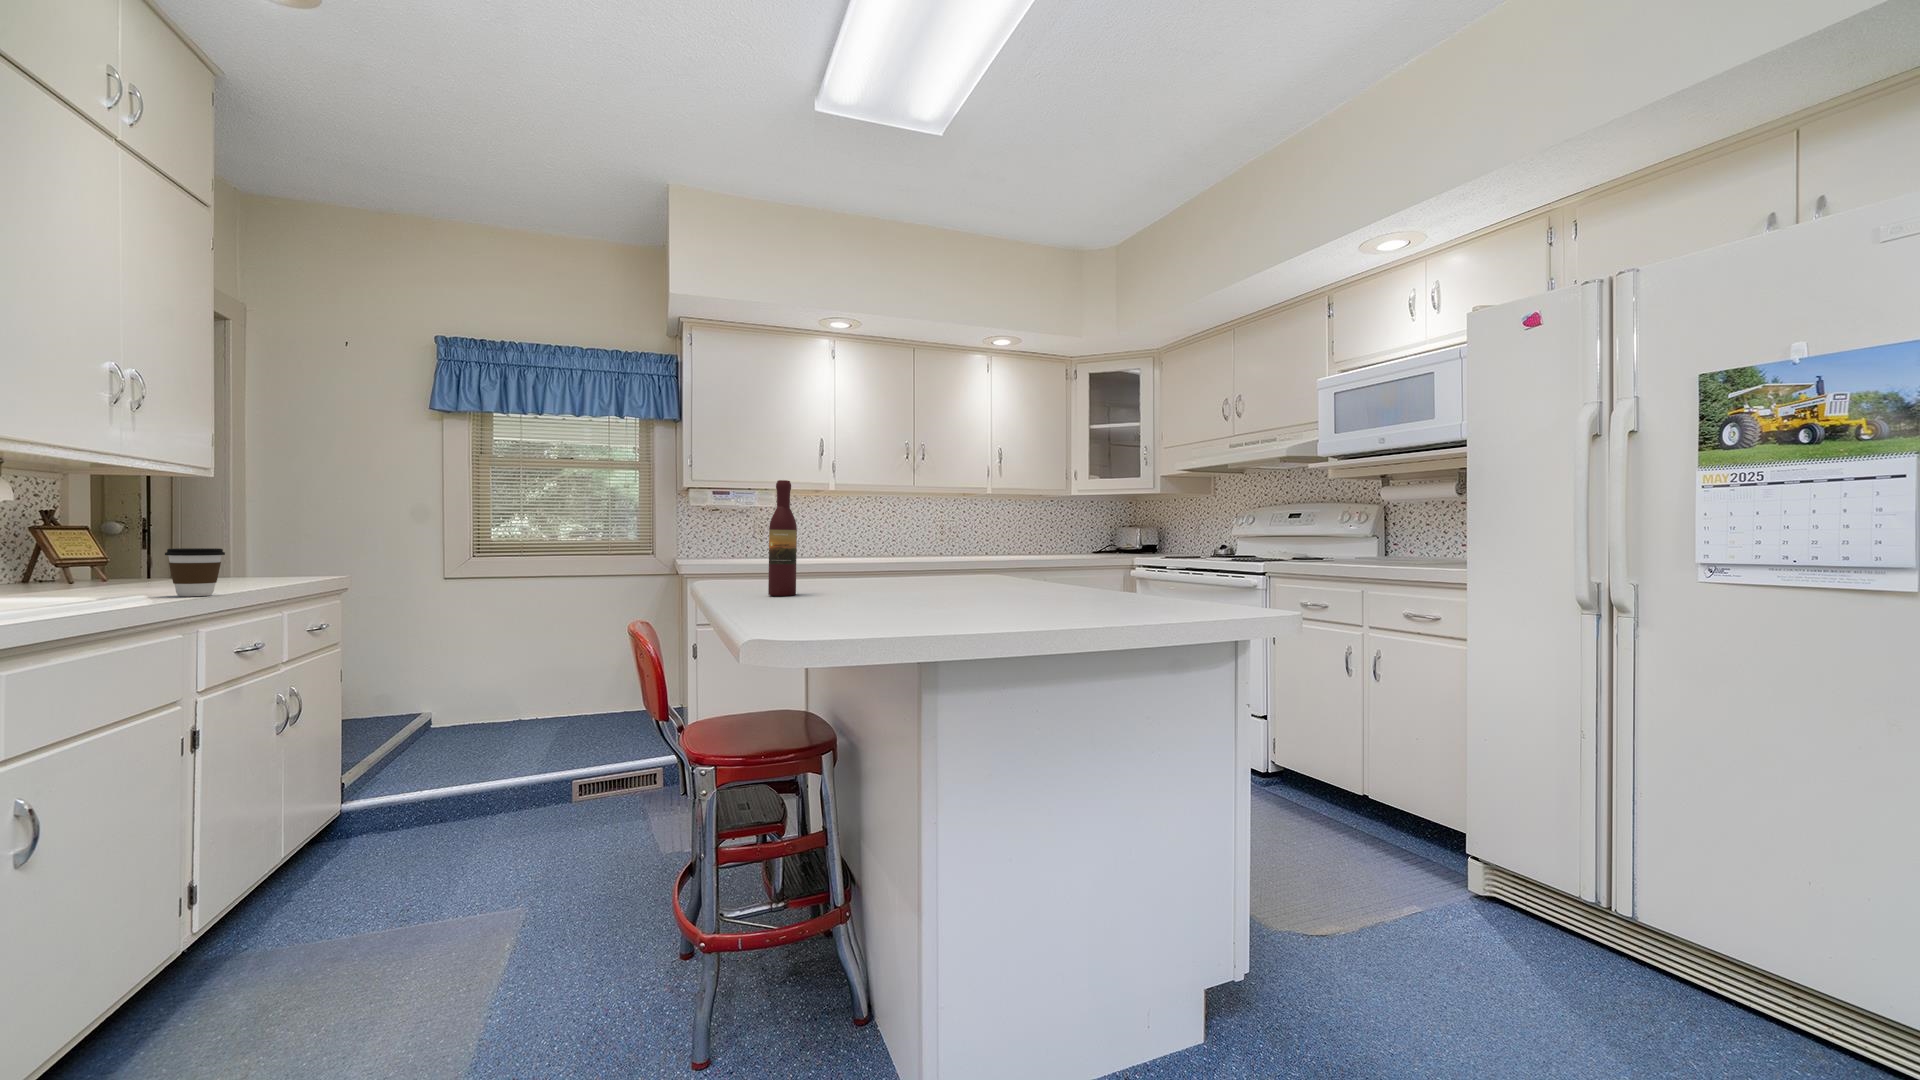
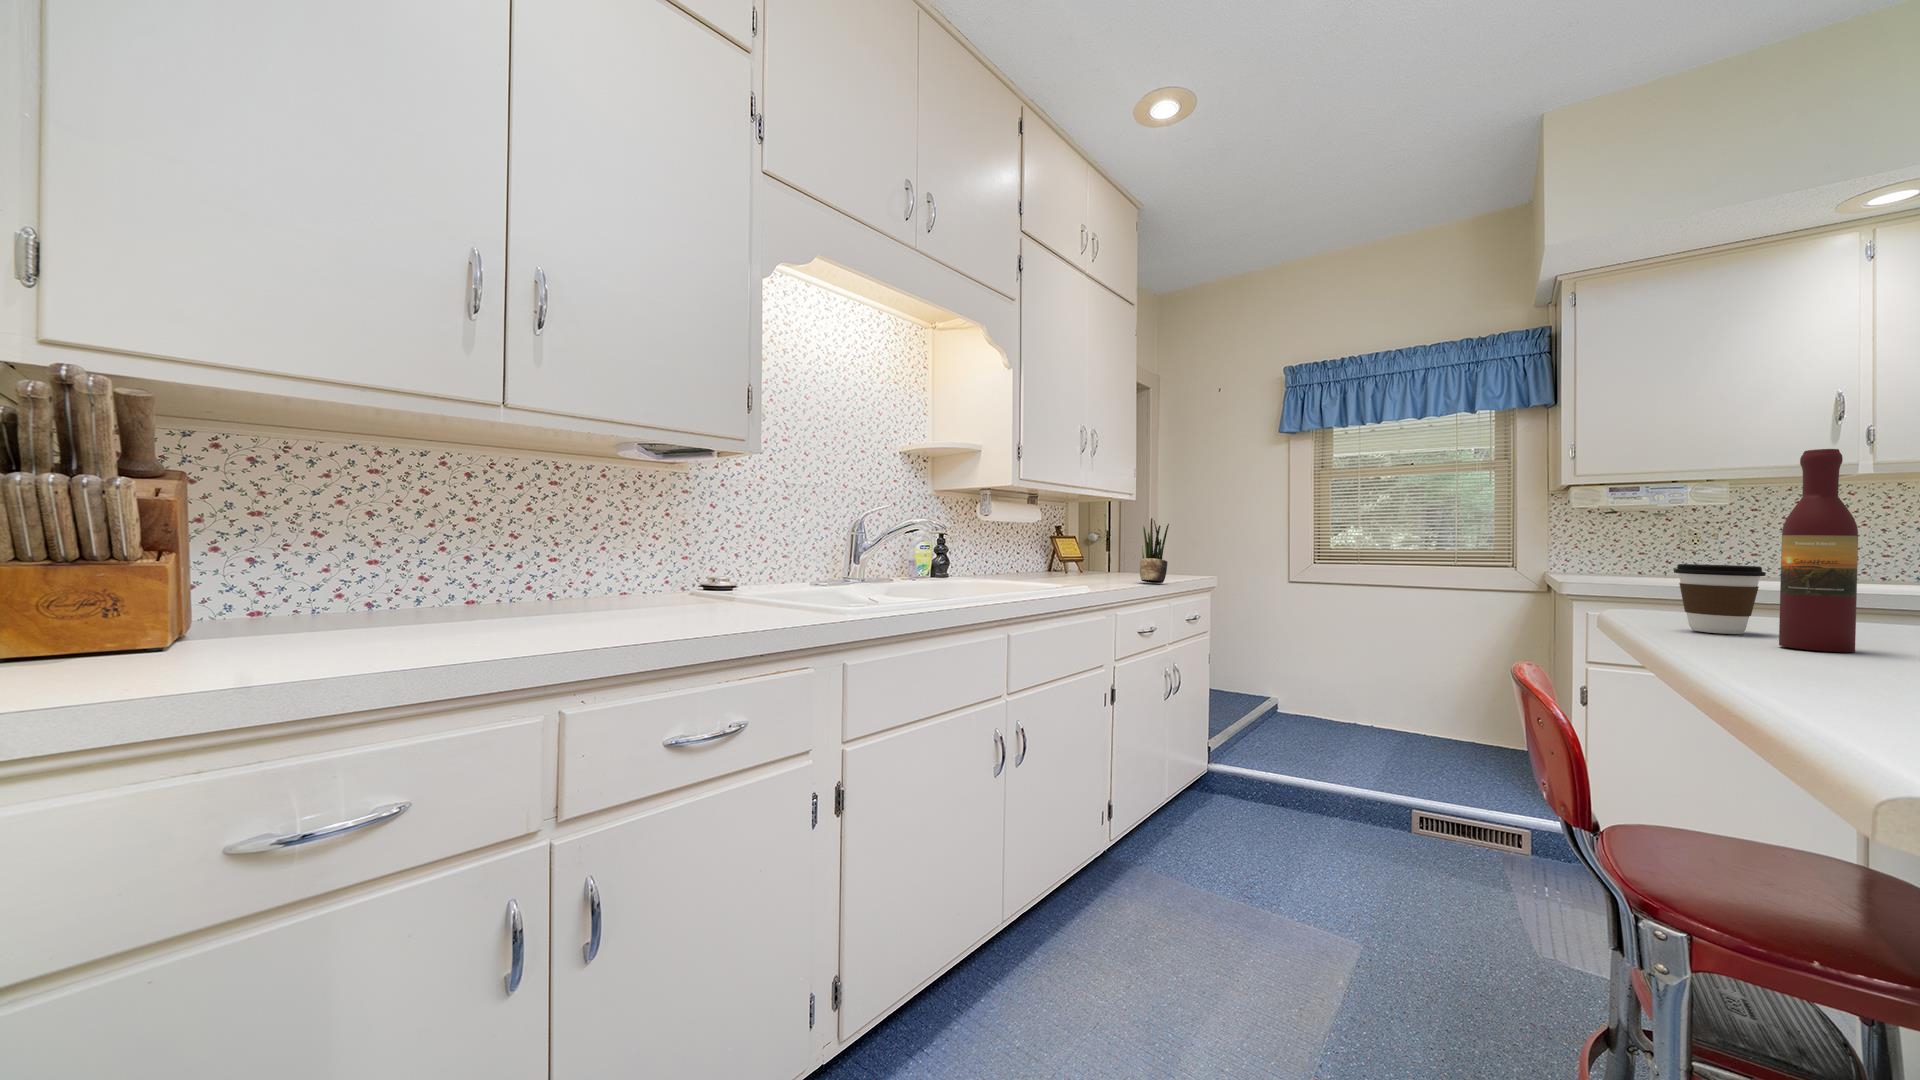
potted plant: none [233,503,282,588] -> present [1140,518,1169,583]
coffee cup: present [165,548,225,596] -> present [1674,564,1766,634]

